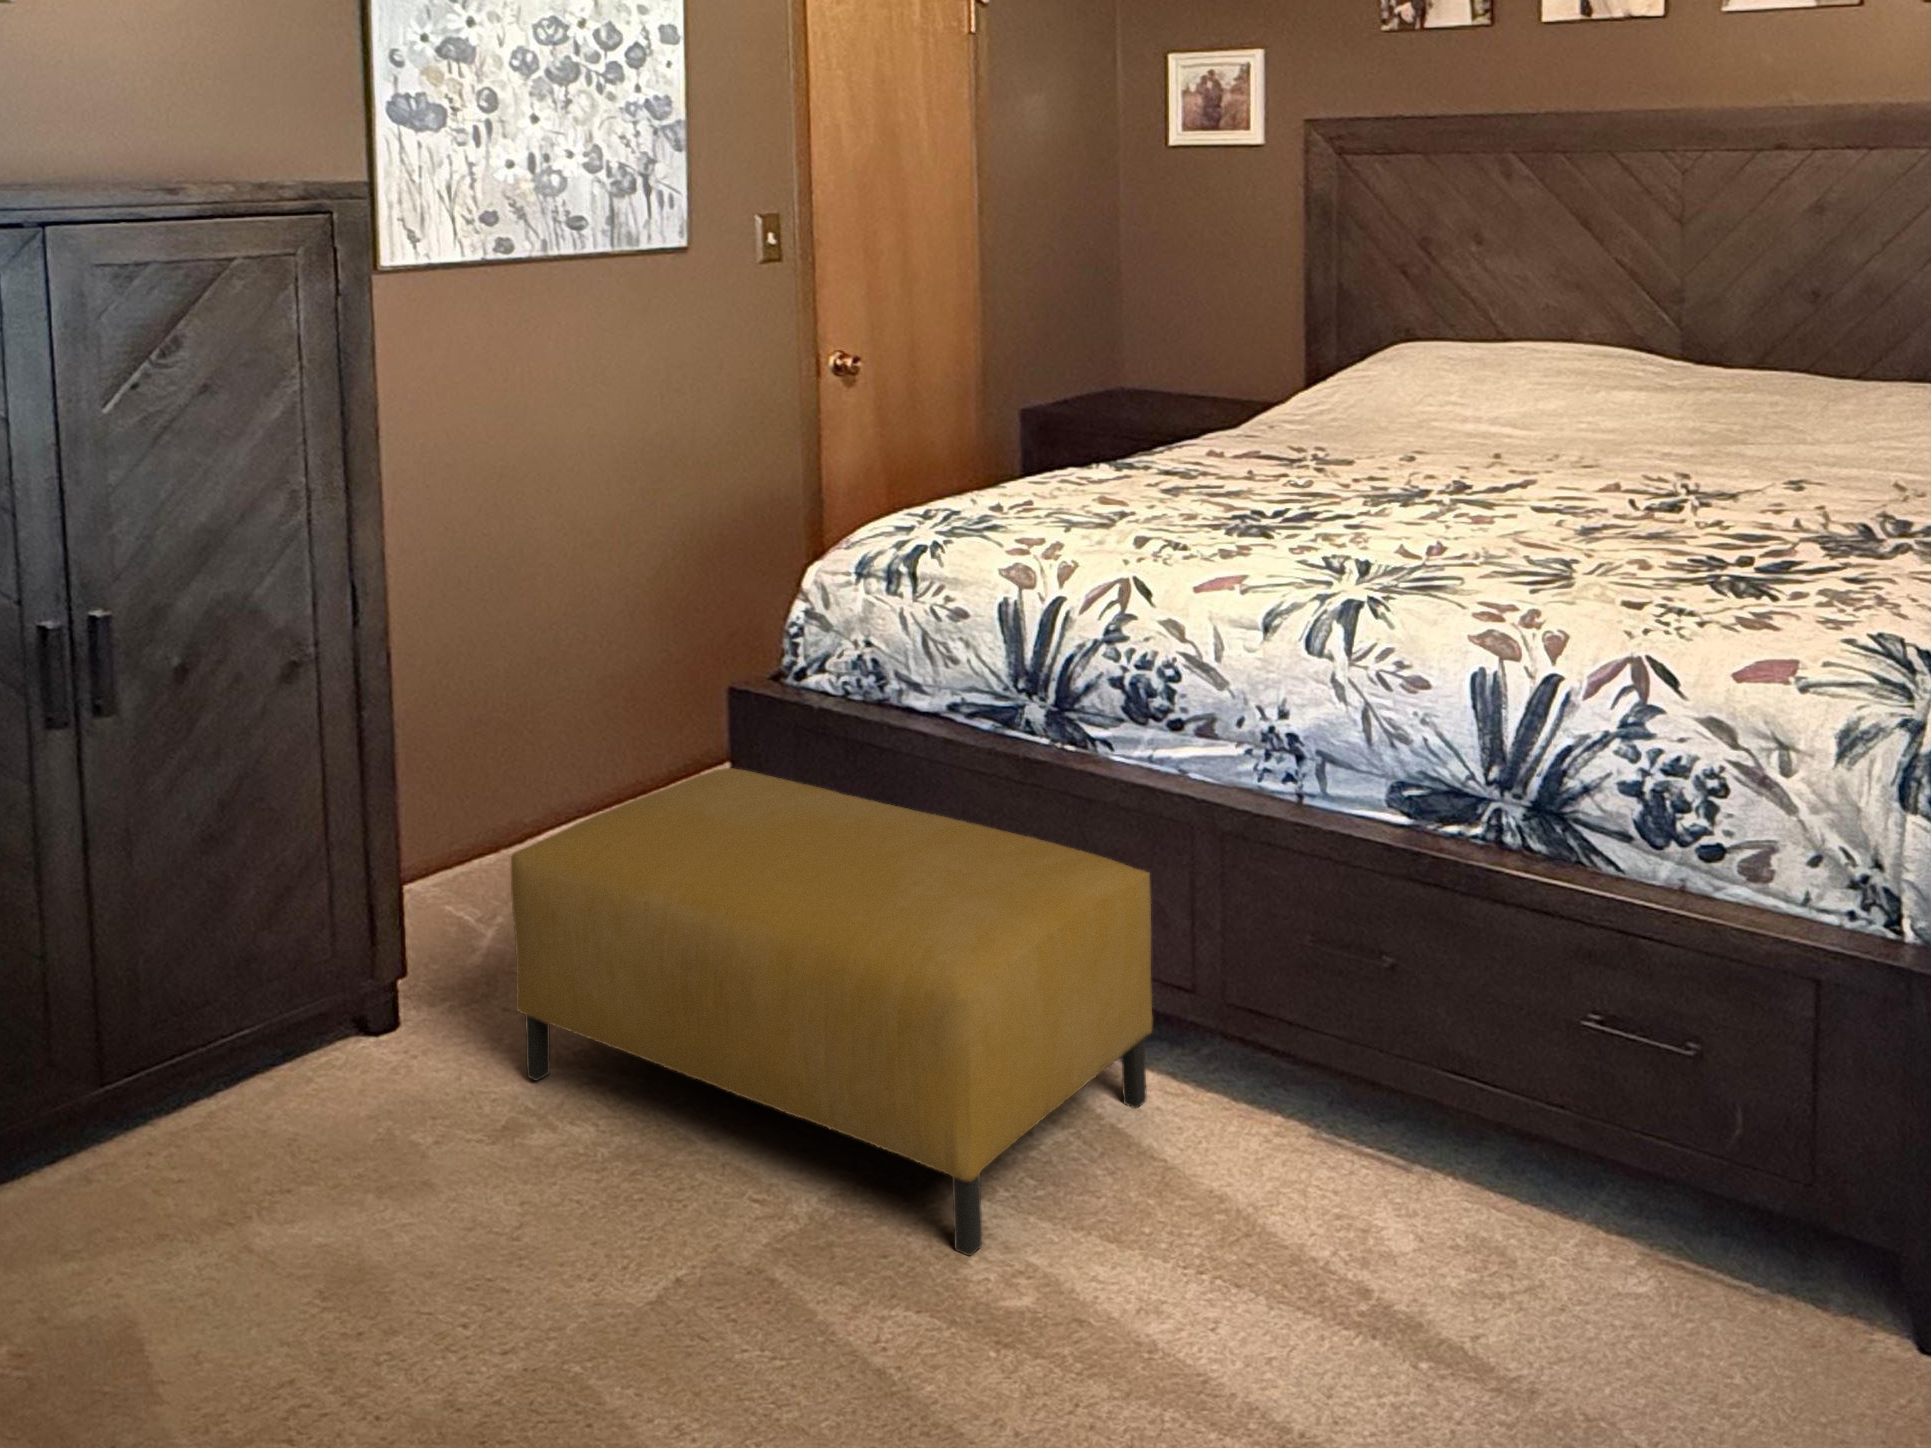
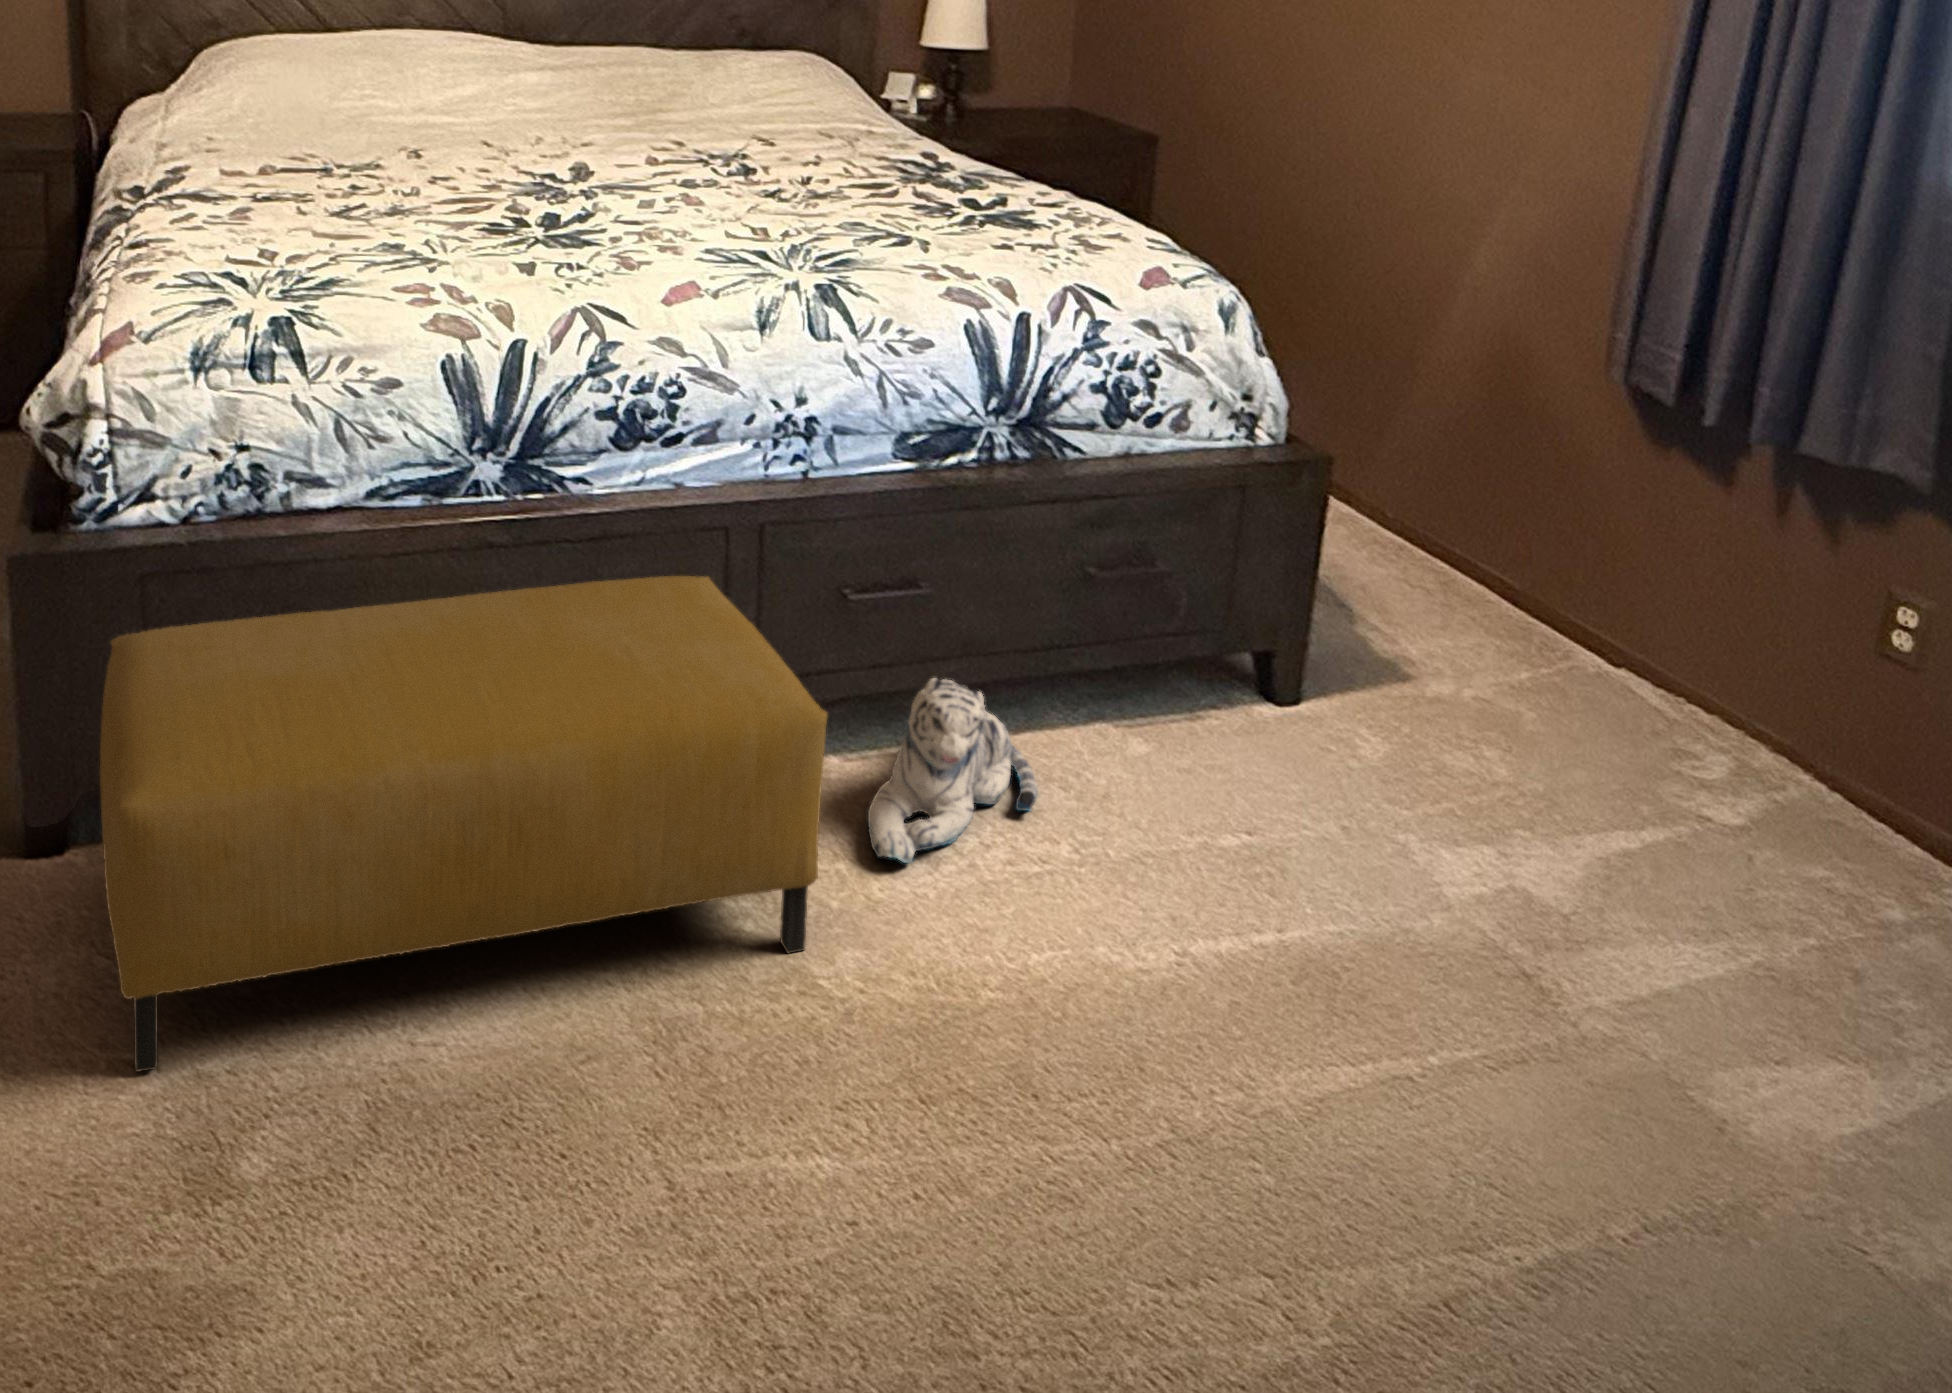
plush toy: none [1144,1057,1469,1278] -> present [868,678,1037,863]

